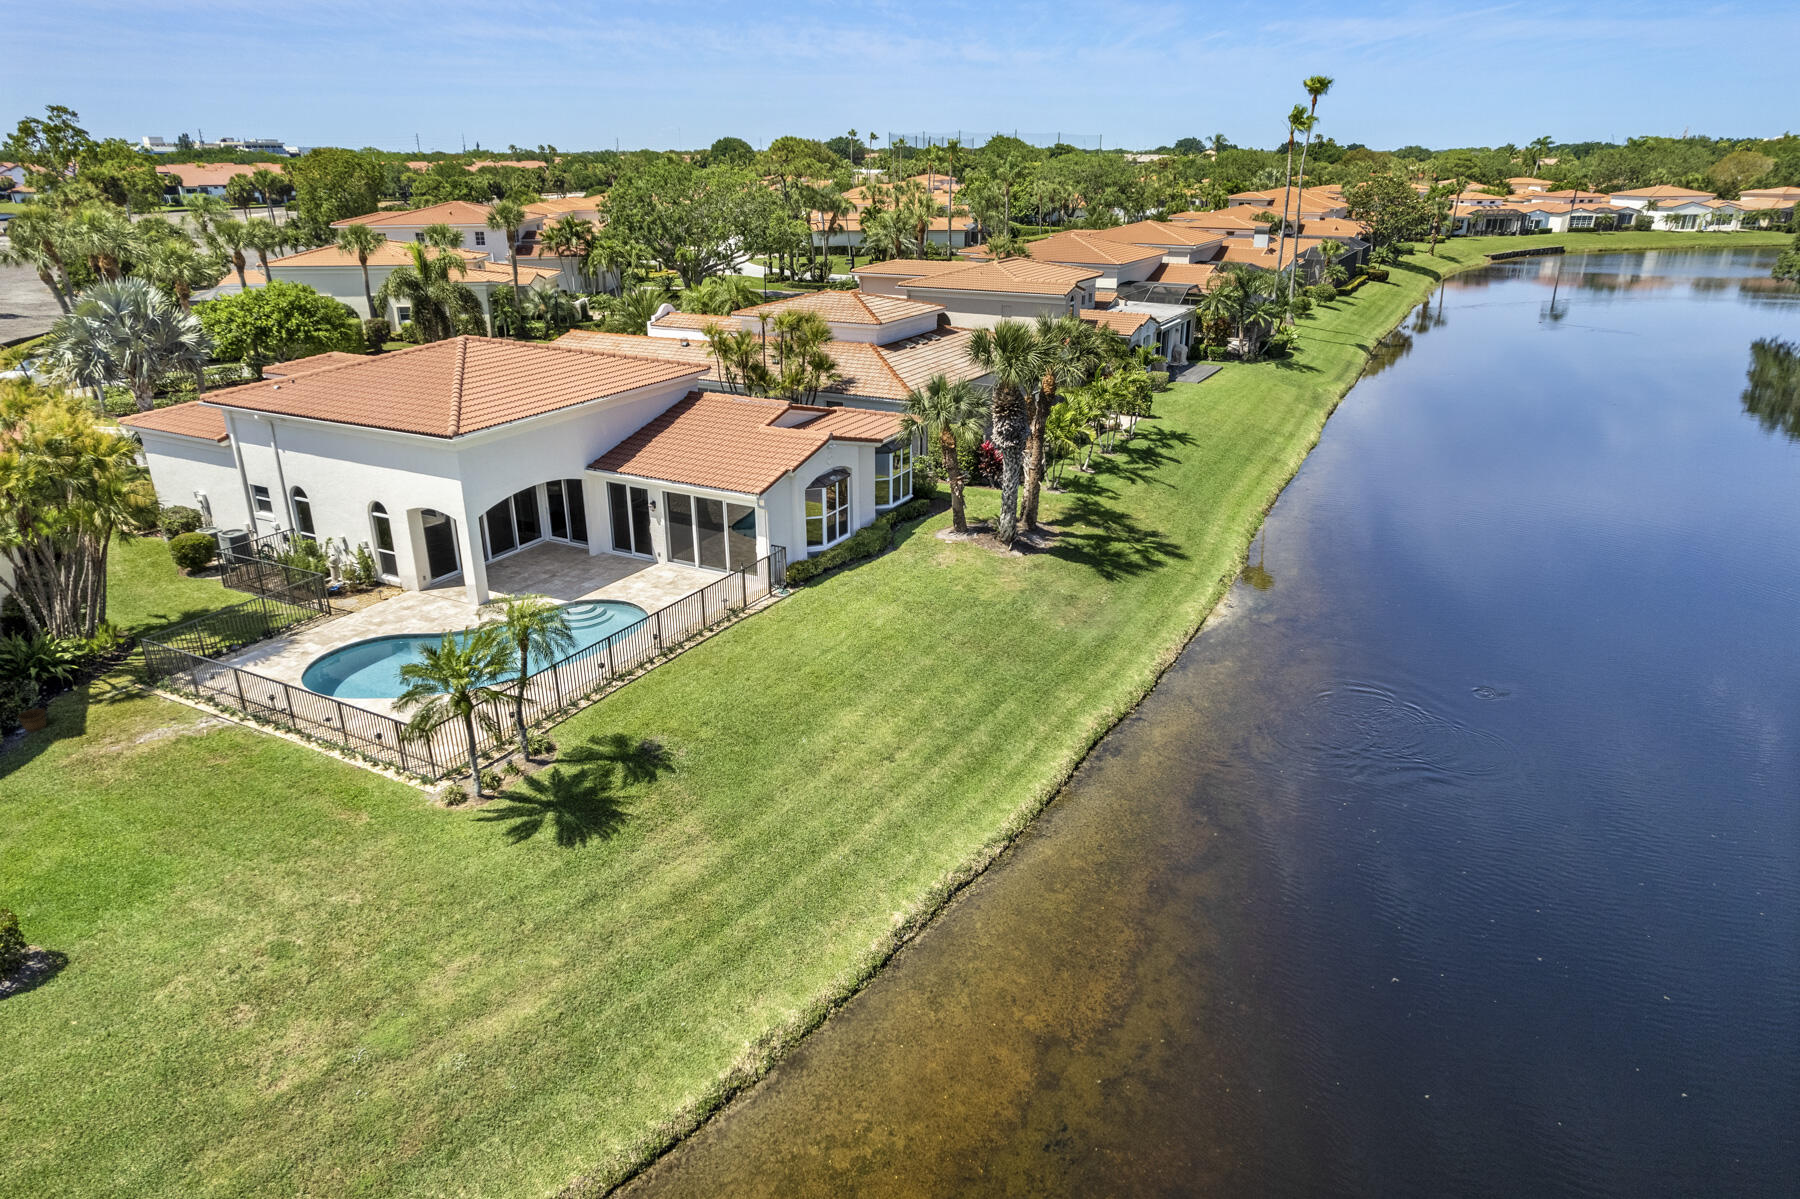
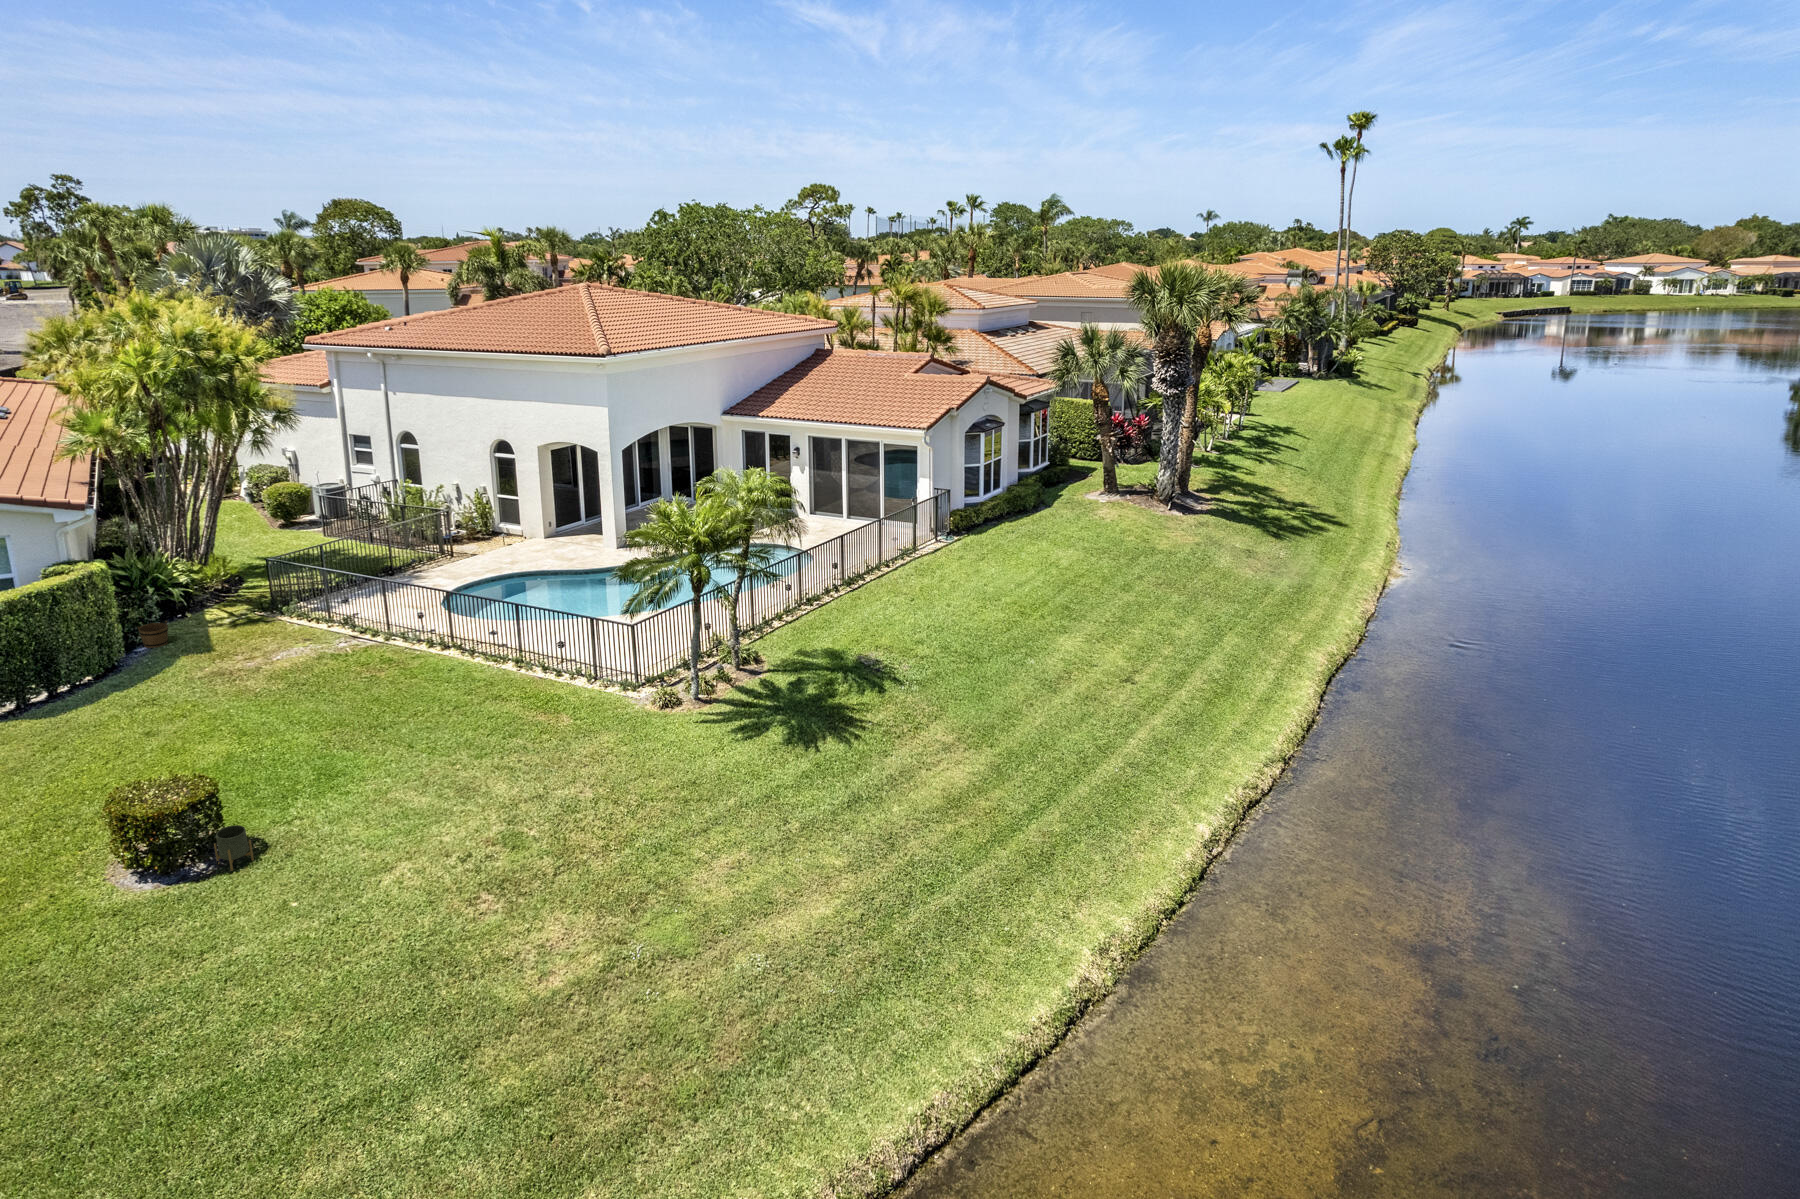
planter: none [27,943,63,982] -> present [214,825,254,871]

